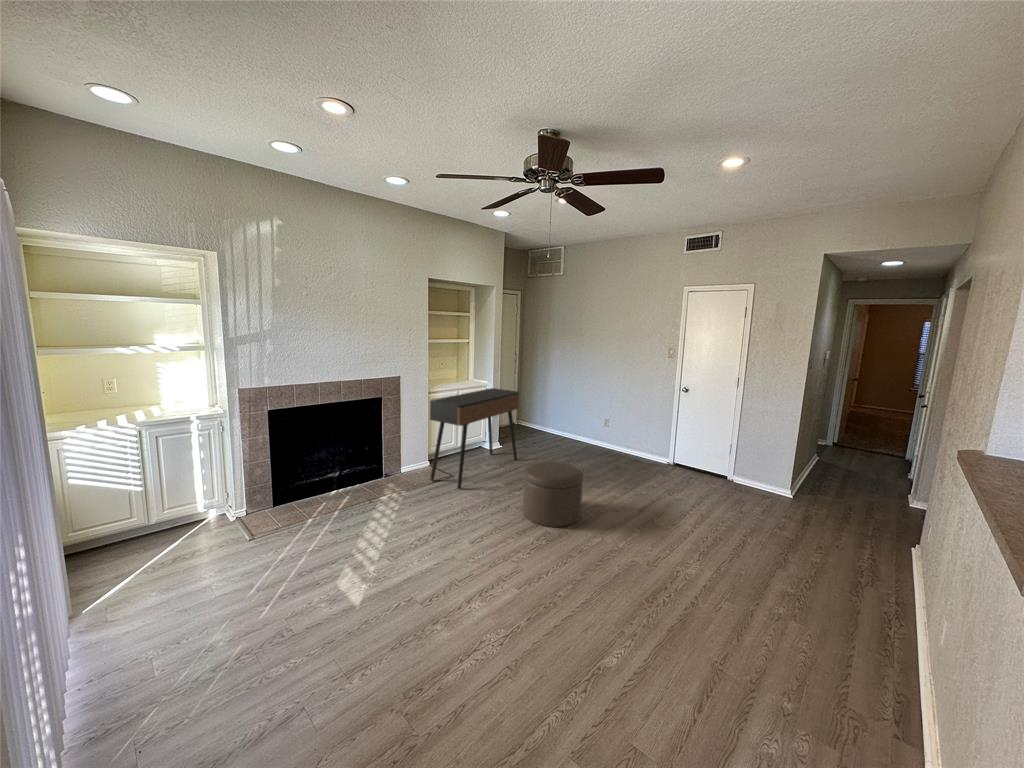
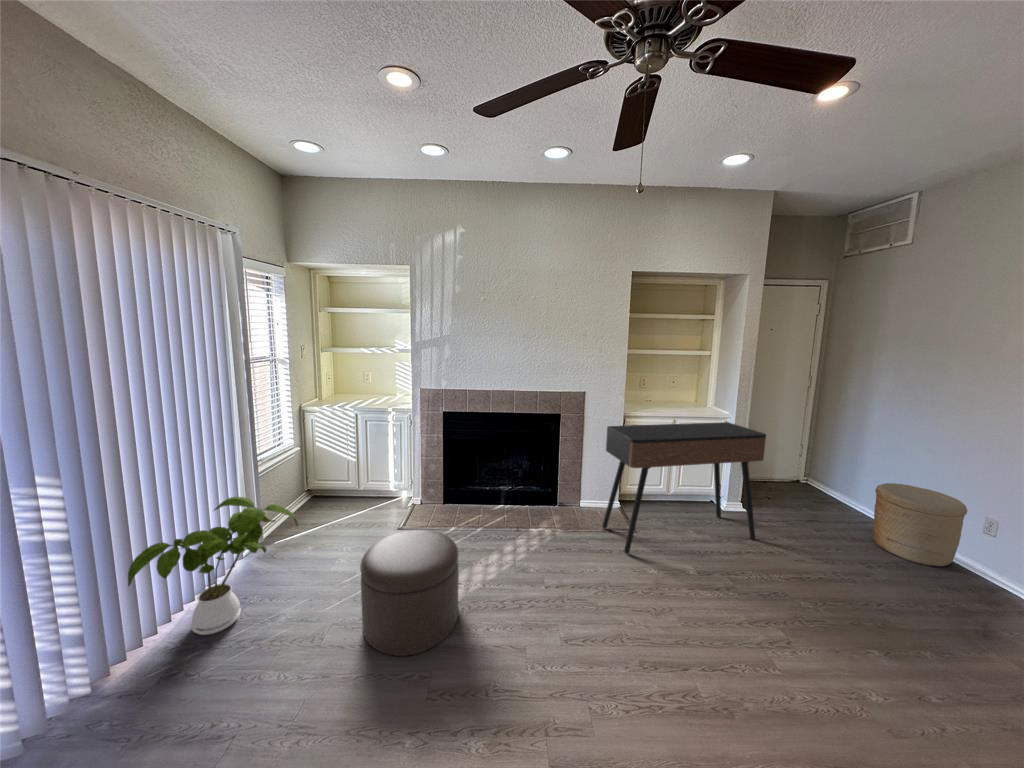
woven basket: none [562,411,596,449] -> present [873,483,968,567]
ottoman: present [523,461,583,527] -> present [360,530,459,656]
house plant: none [75,518,236,693] -> present [128,497,298,635]

